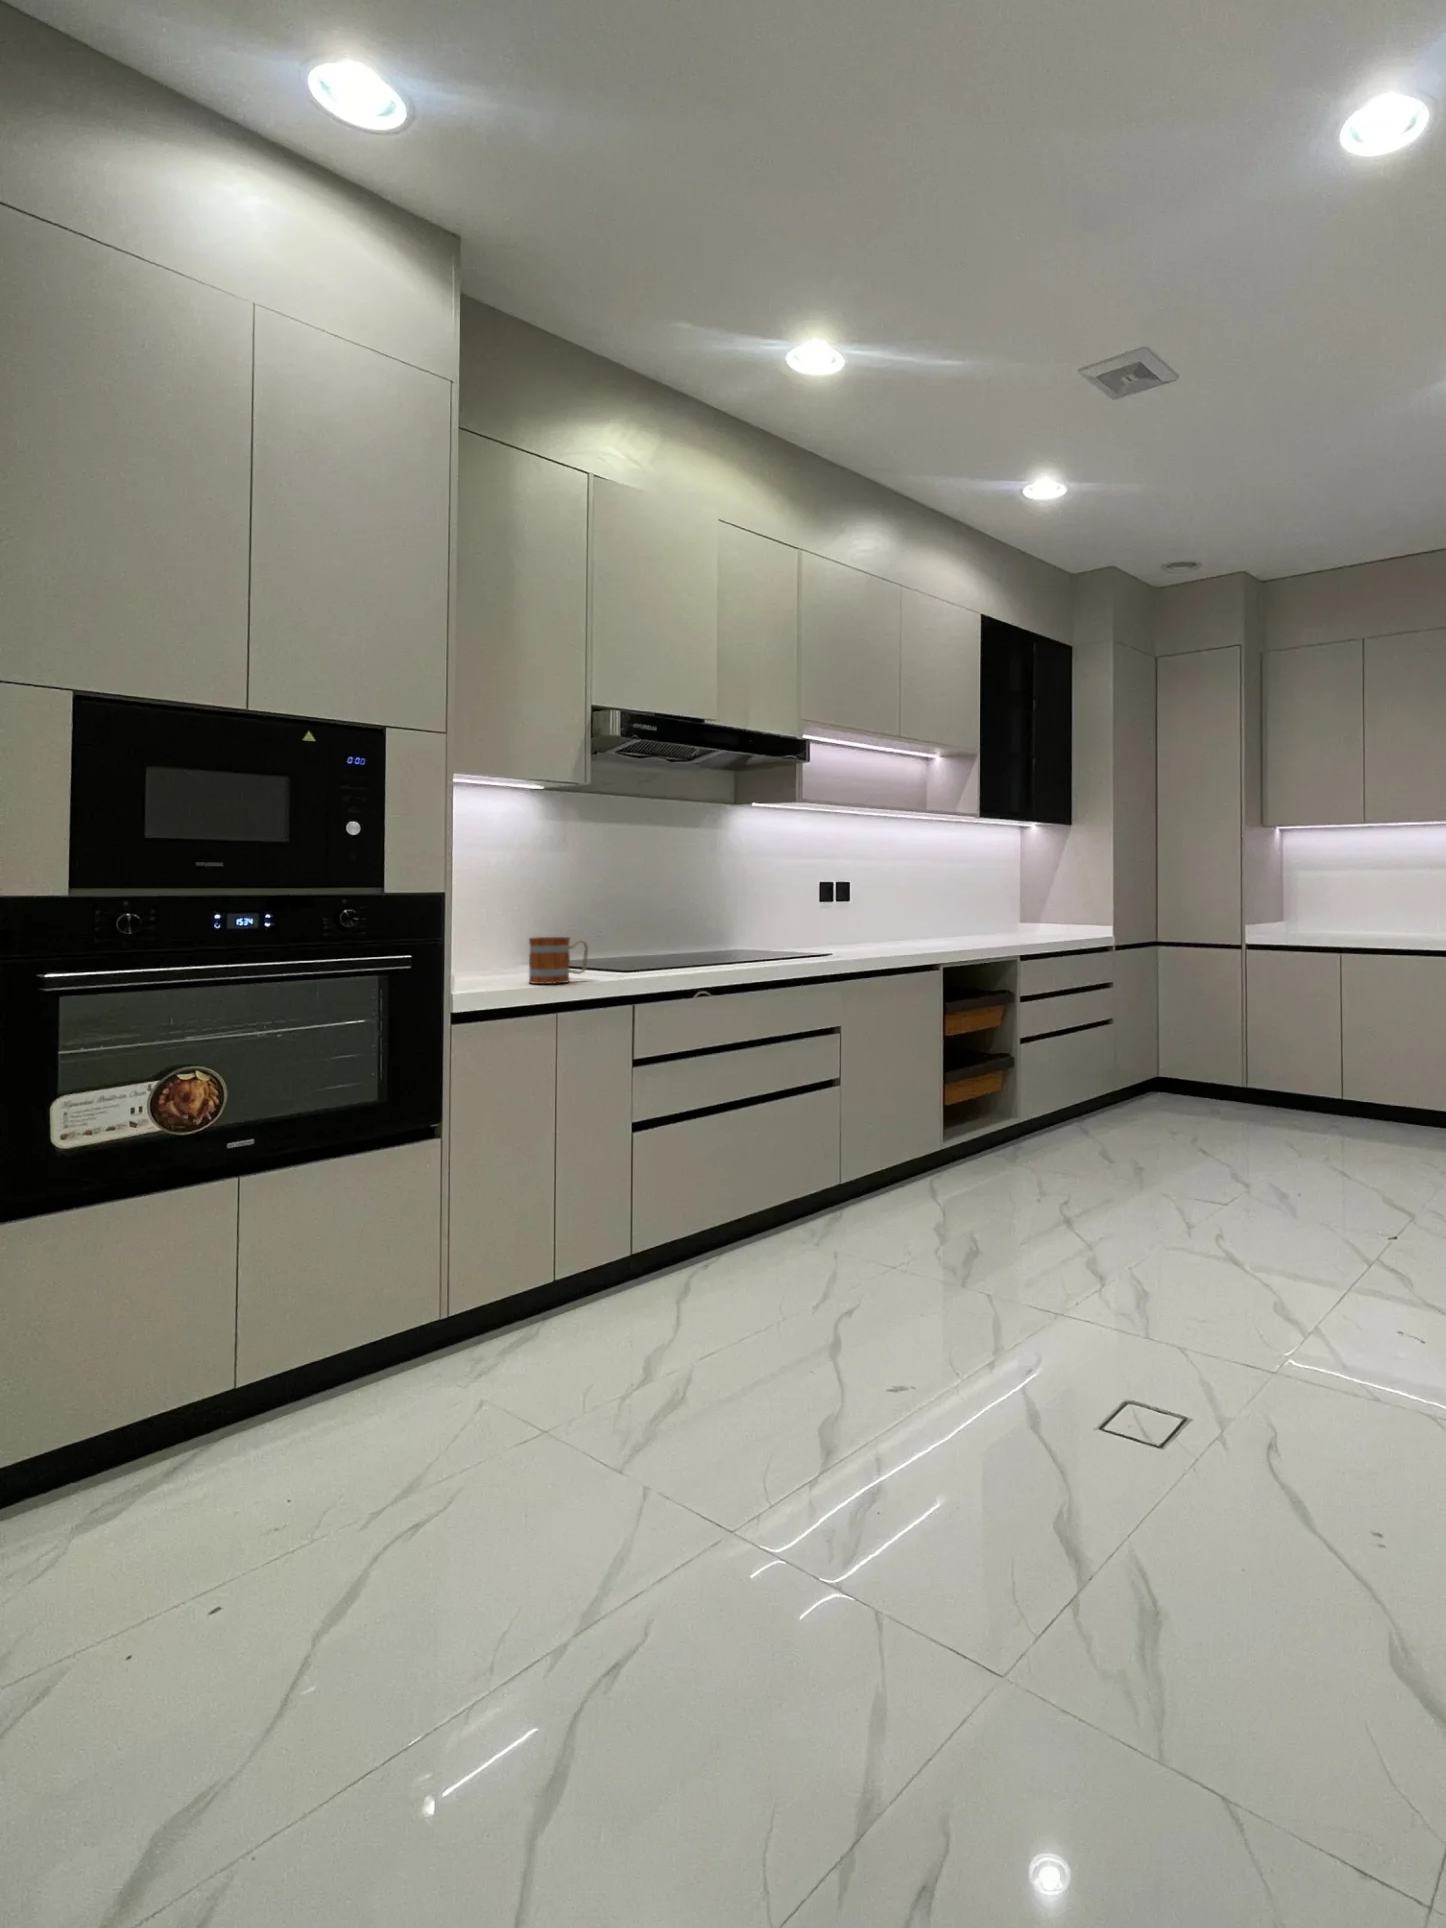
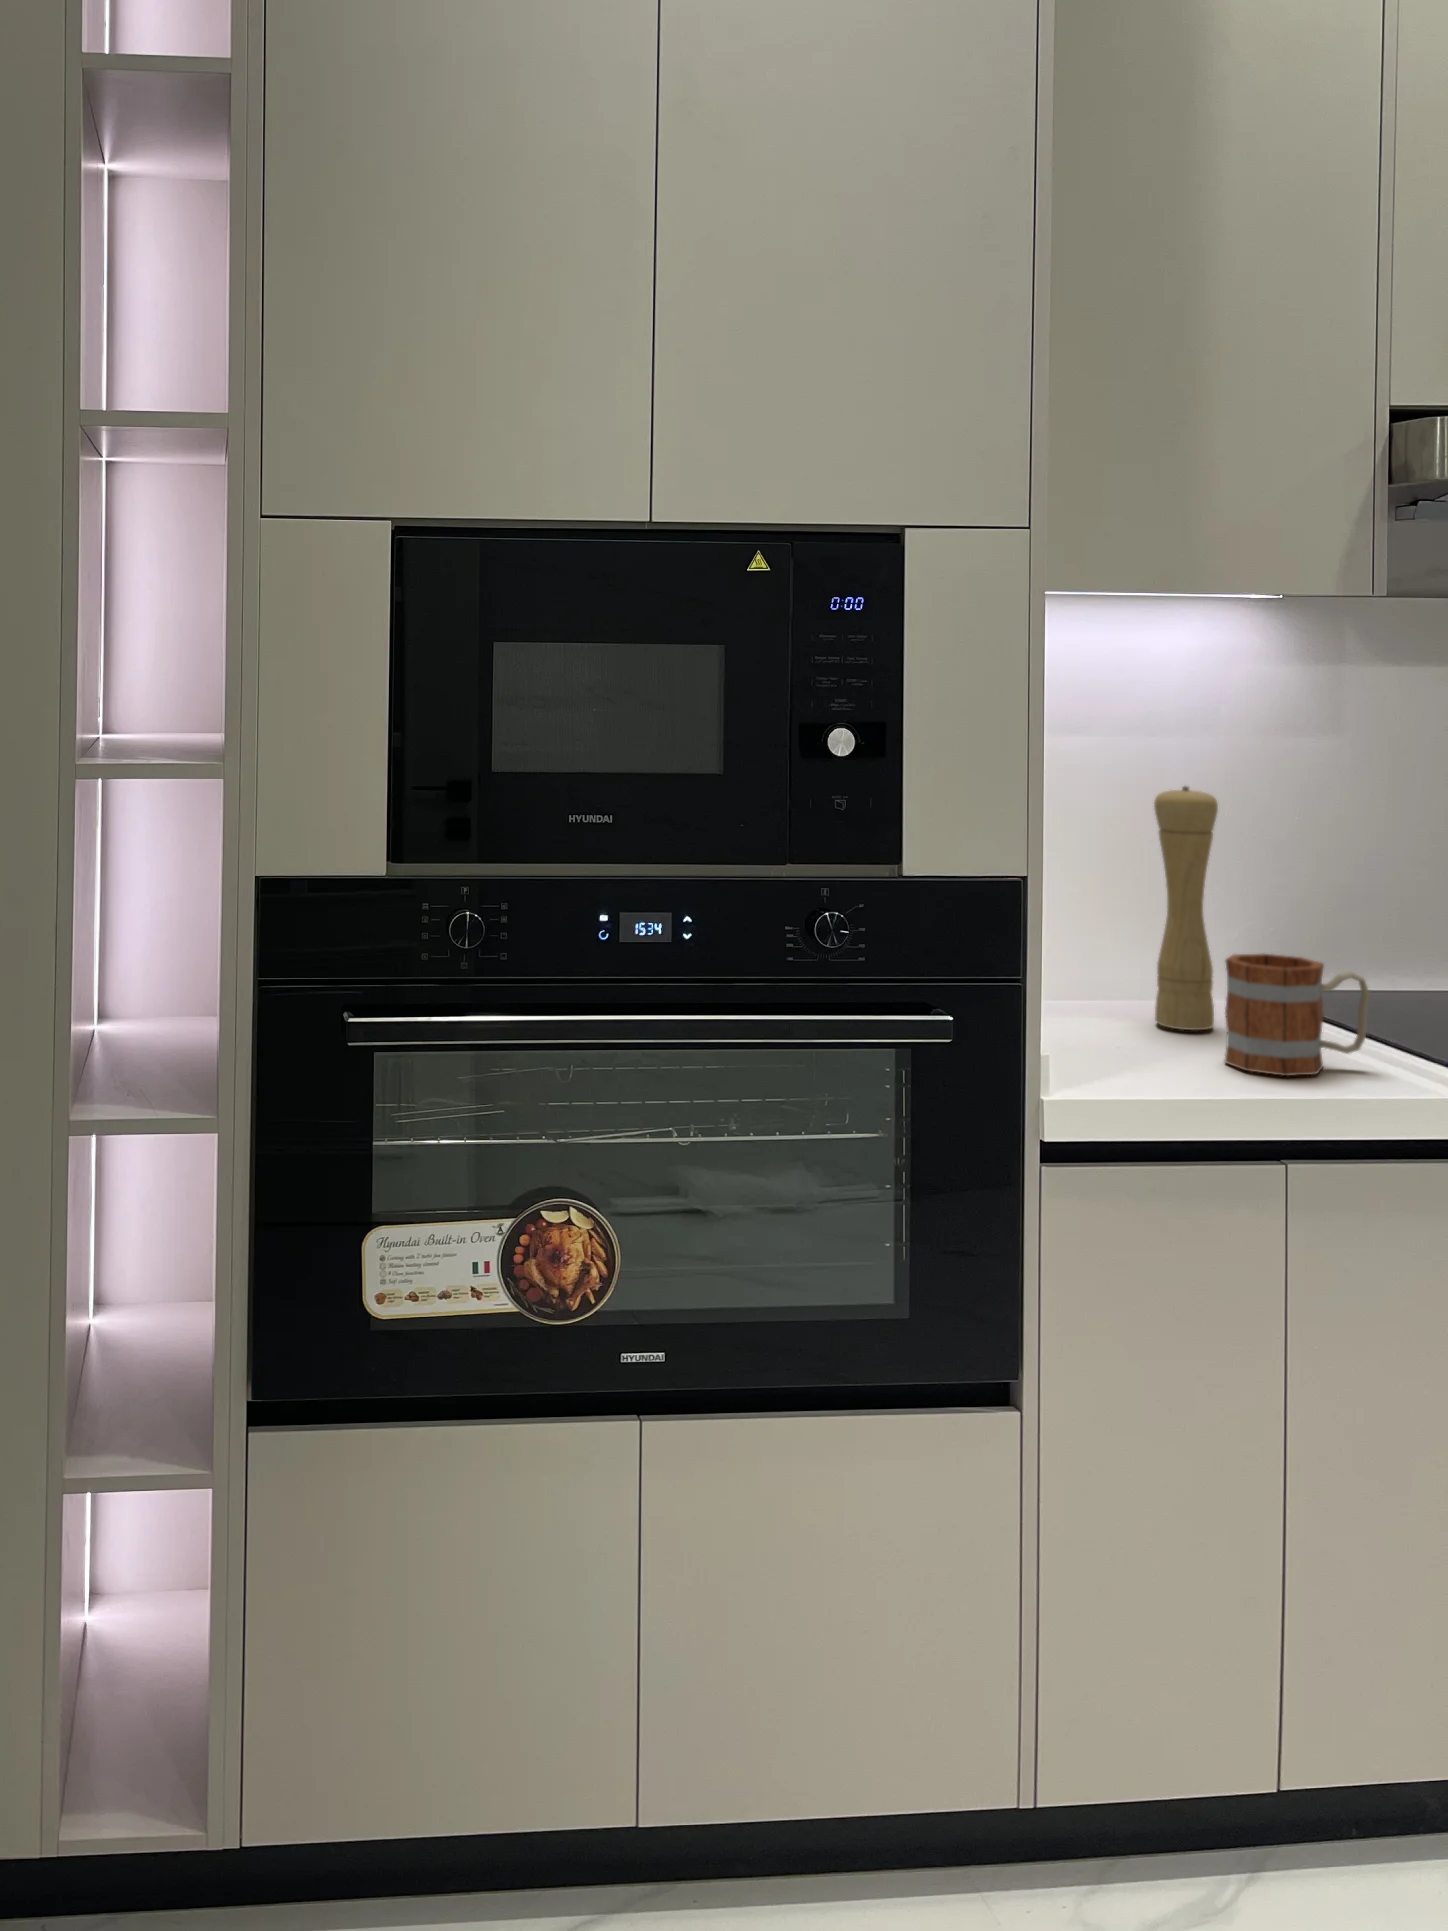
pepper mill: none [492,870,521,978] -> present [1154,786,1218,1030]

